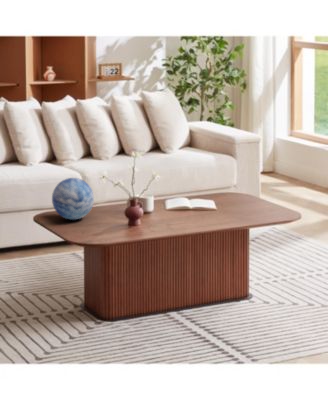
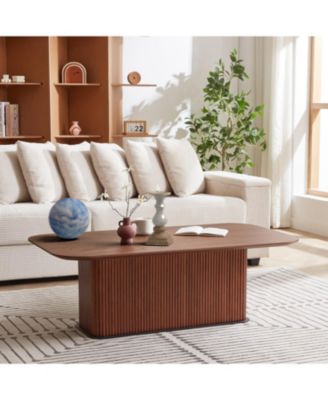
candle holder: none [154,171,179,227] -> present [146,191,173,246]

